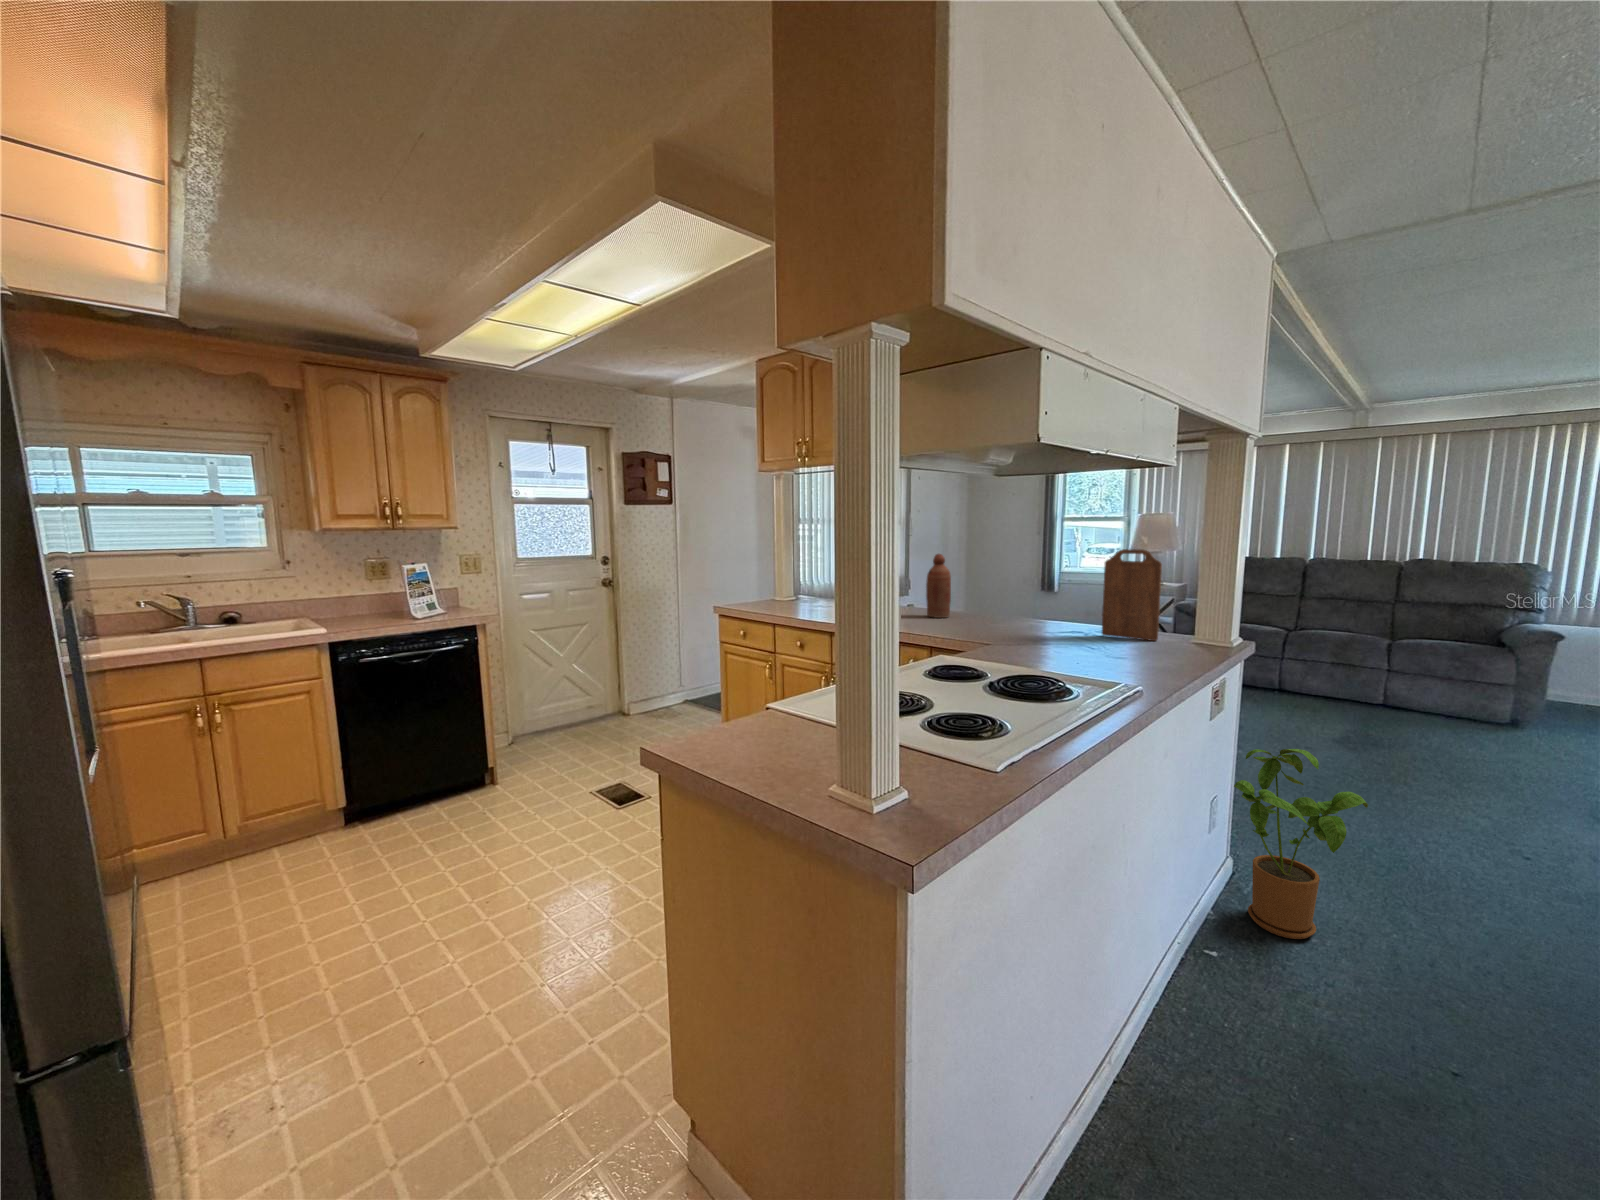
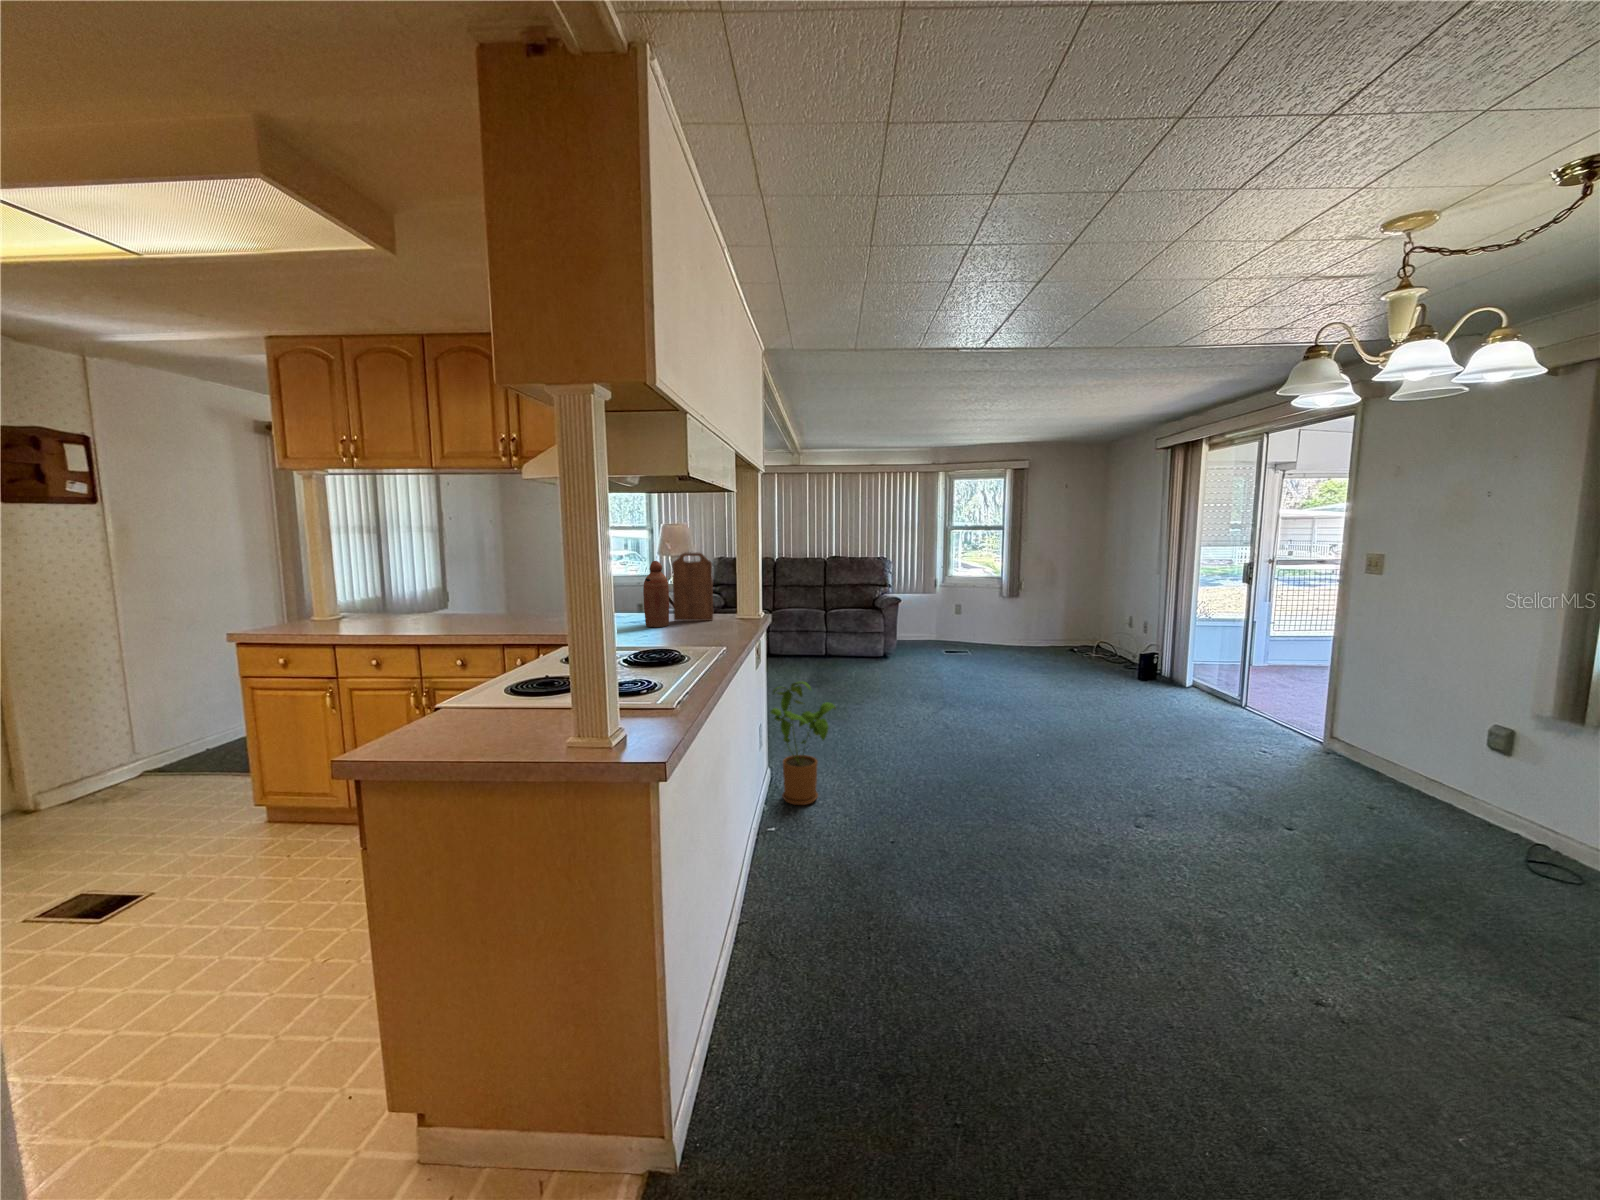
bottle: present [926,554,951,618] -> present [643,561,669,627]

